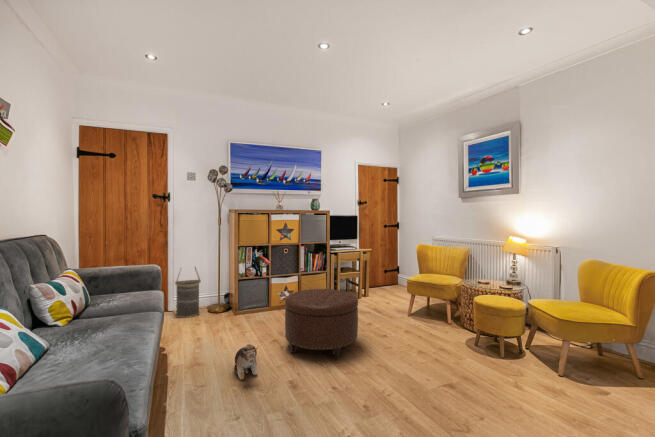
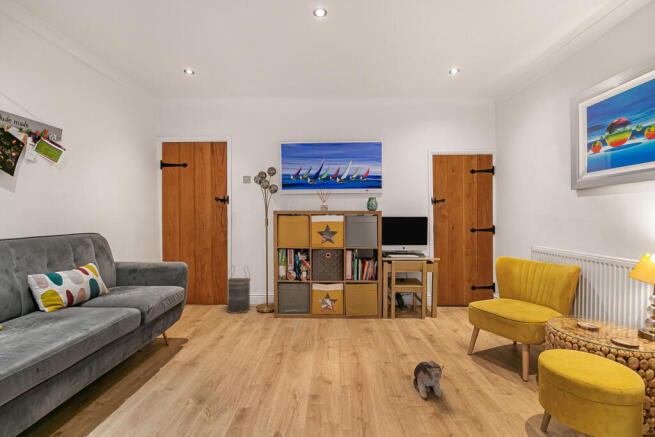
ottoman: present [285,289,358,359] -> none [273,303,361,397]
plush toy: present [234,344,258,380] -> present [413,361,444,398]

